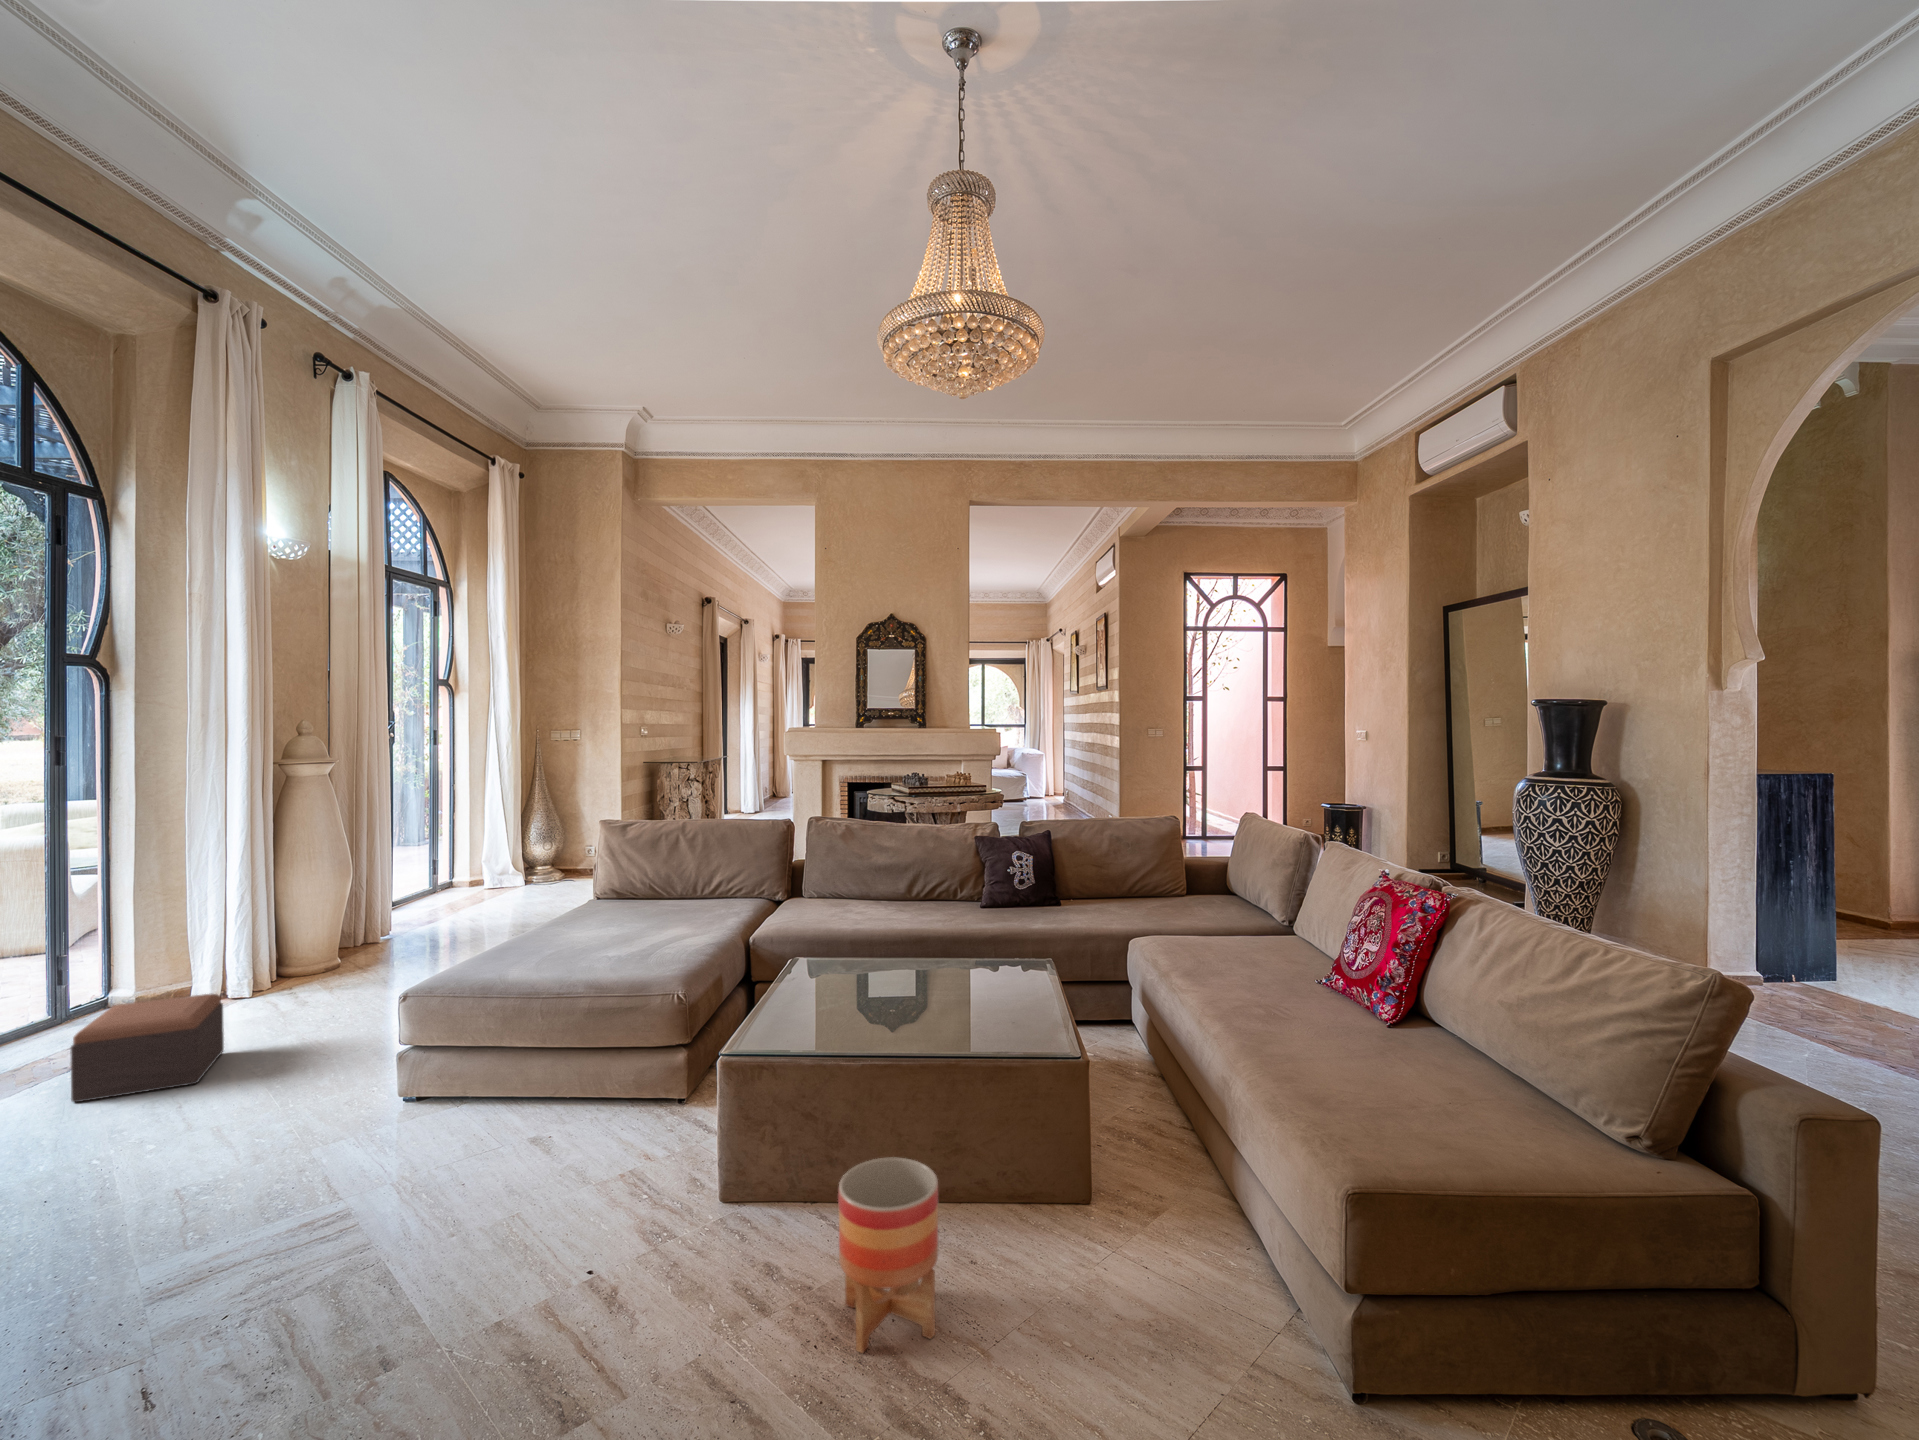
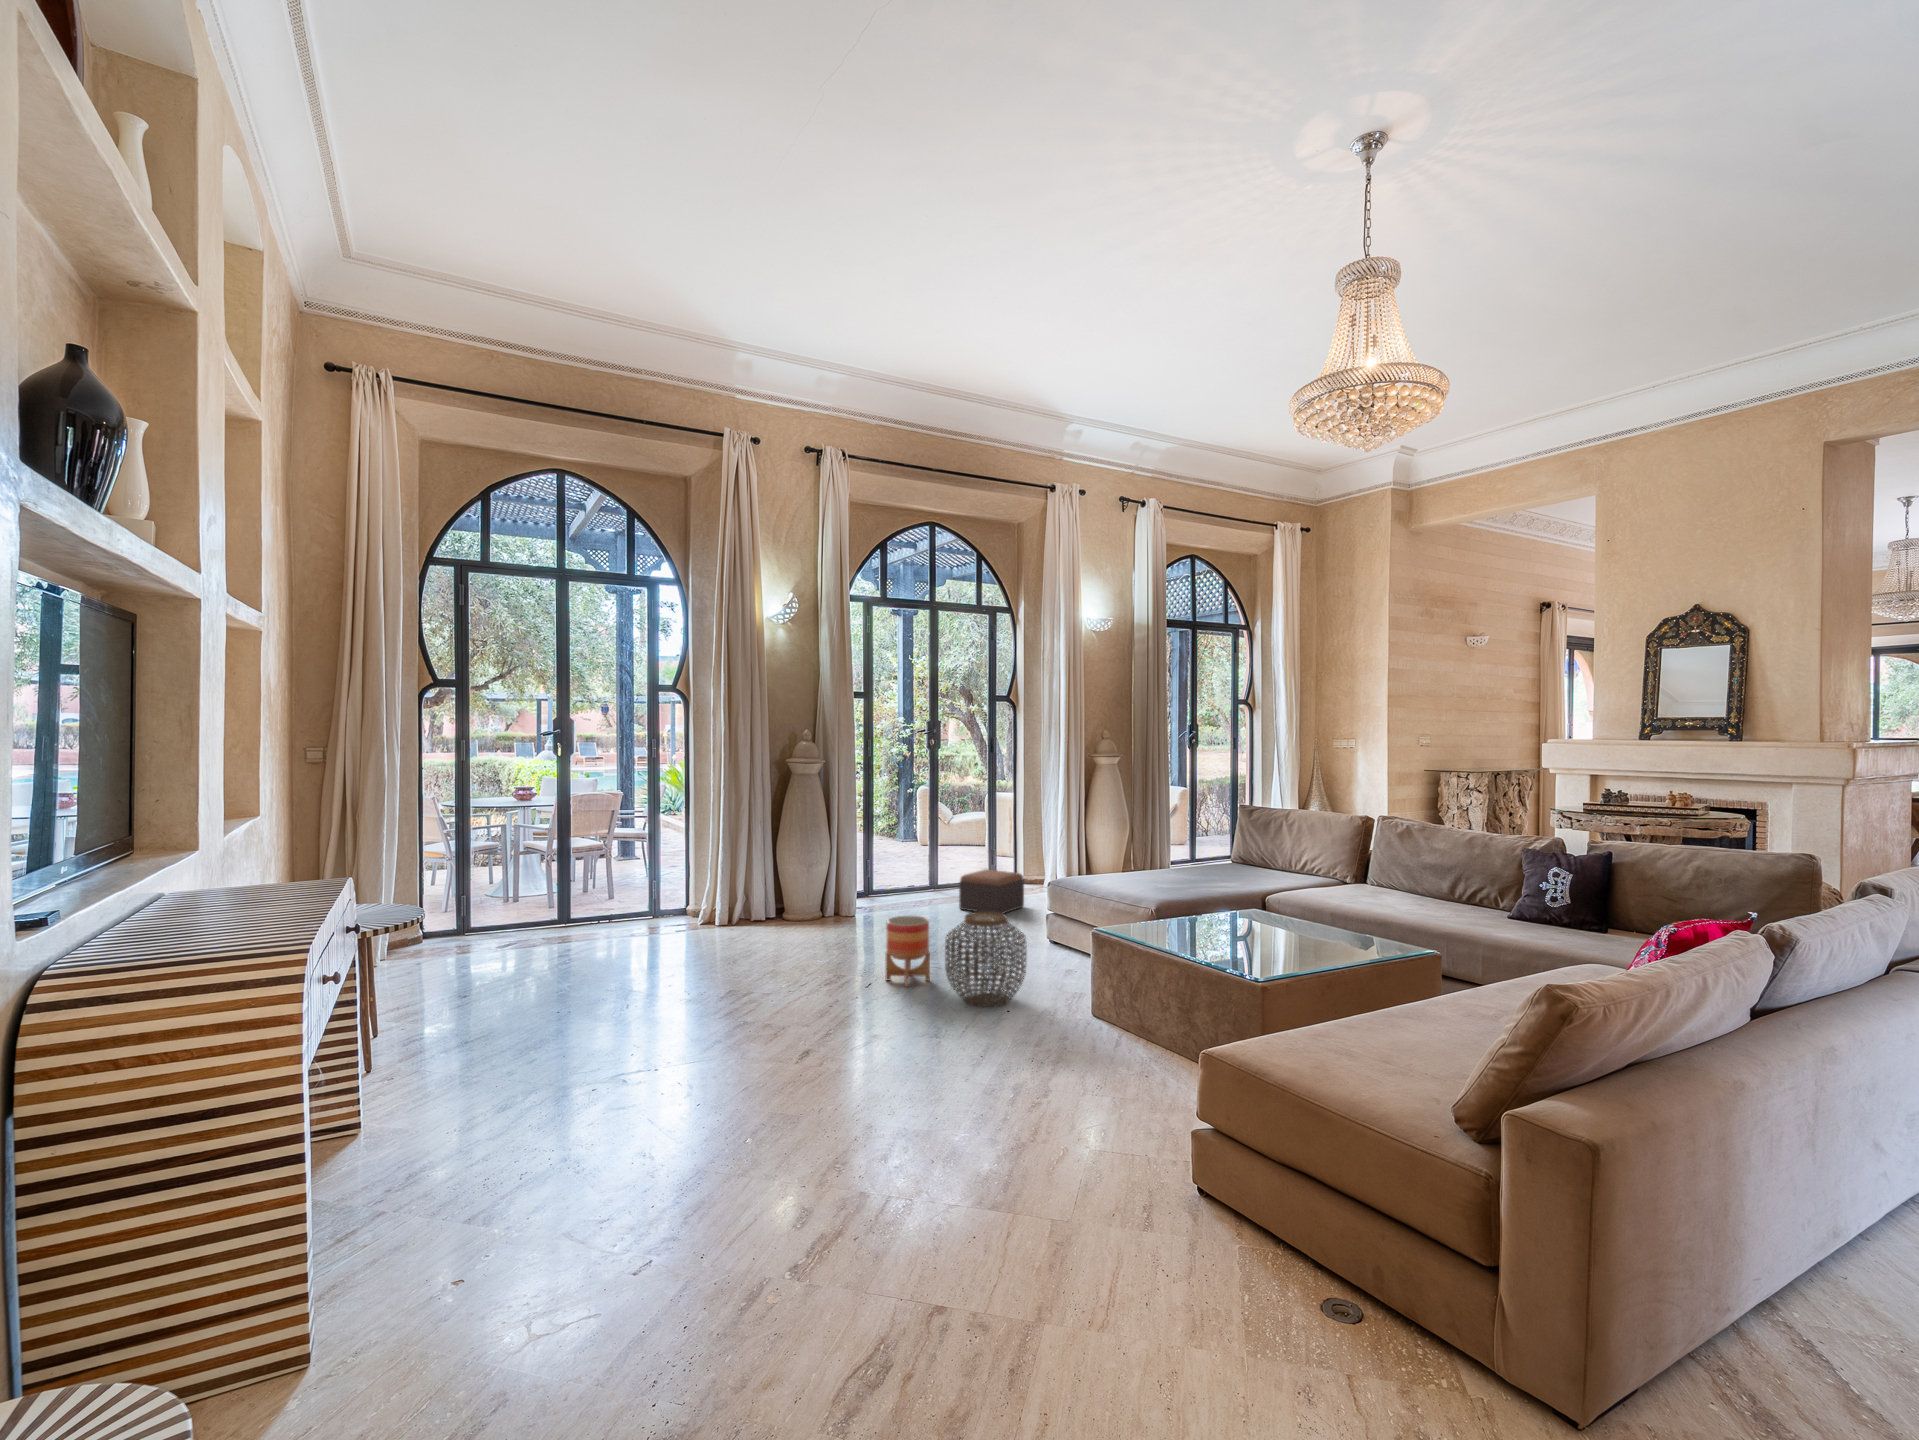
woven basket: none [382,1078,560,1281] -> present [945,912,1026,1007]
planter: present [838,1157,938,1353] -> present [886,916,930,986]

